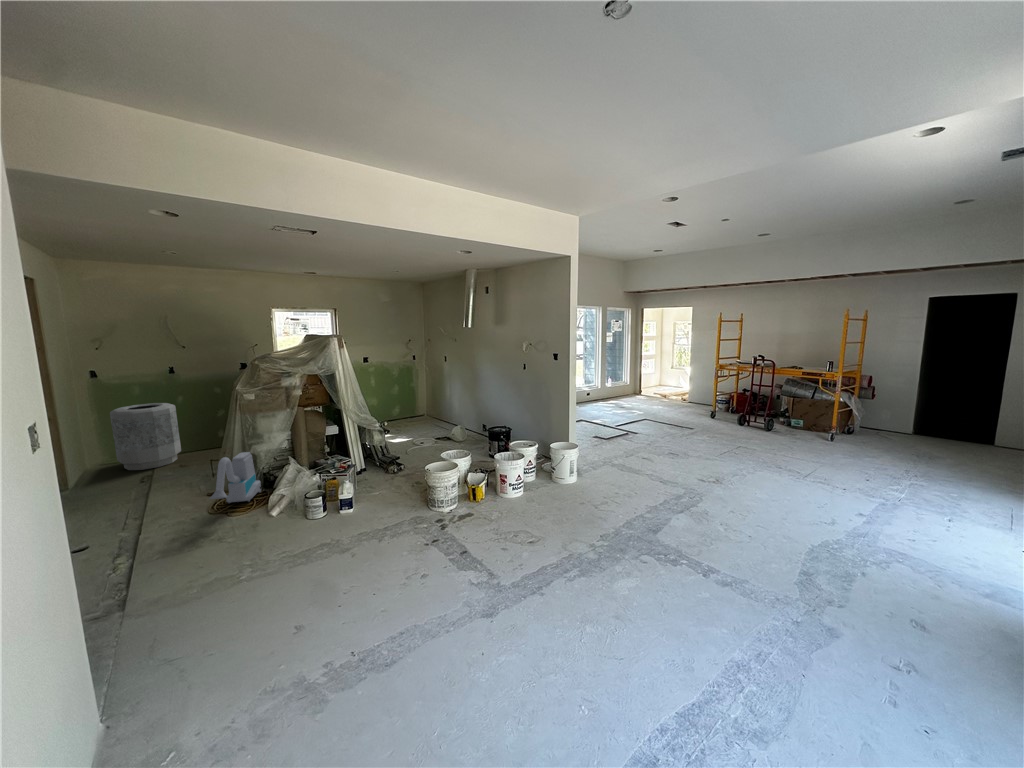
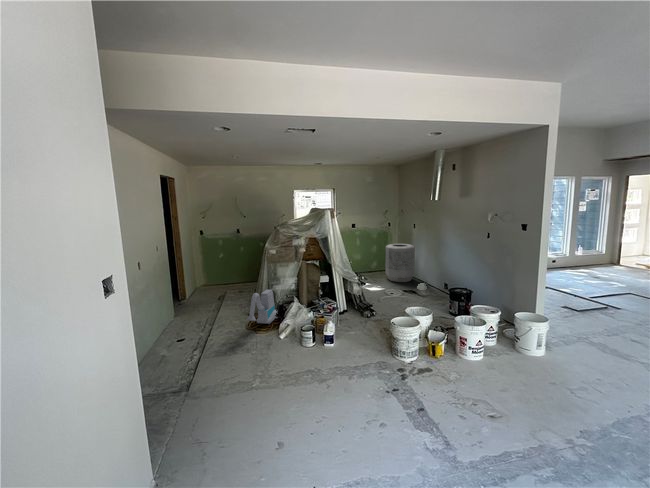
trash can: present [110,403,181,470] -> present [385,244,415,282]

